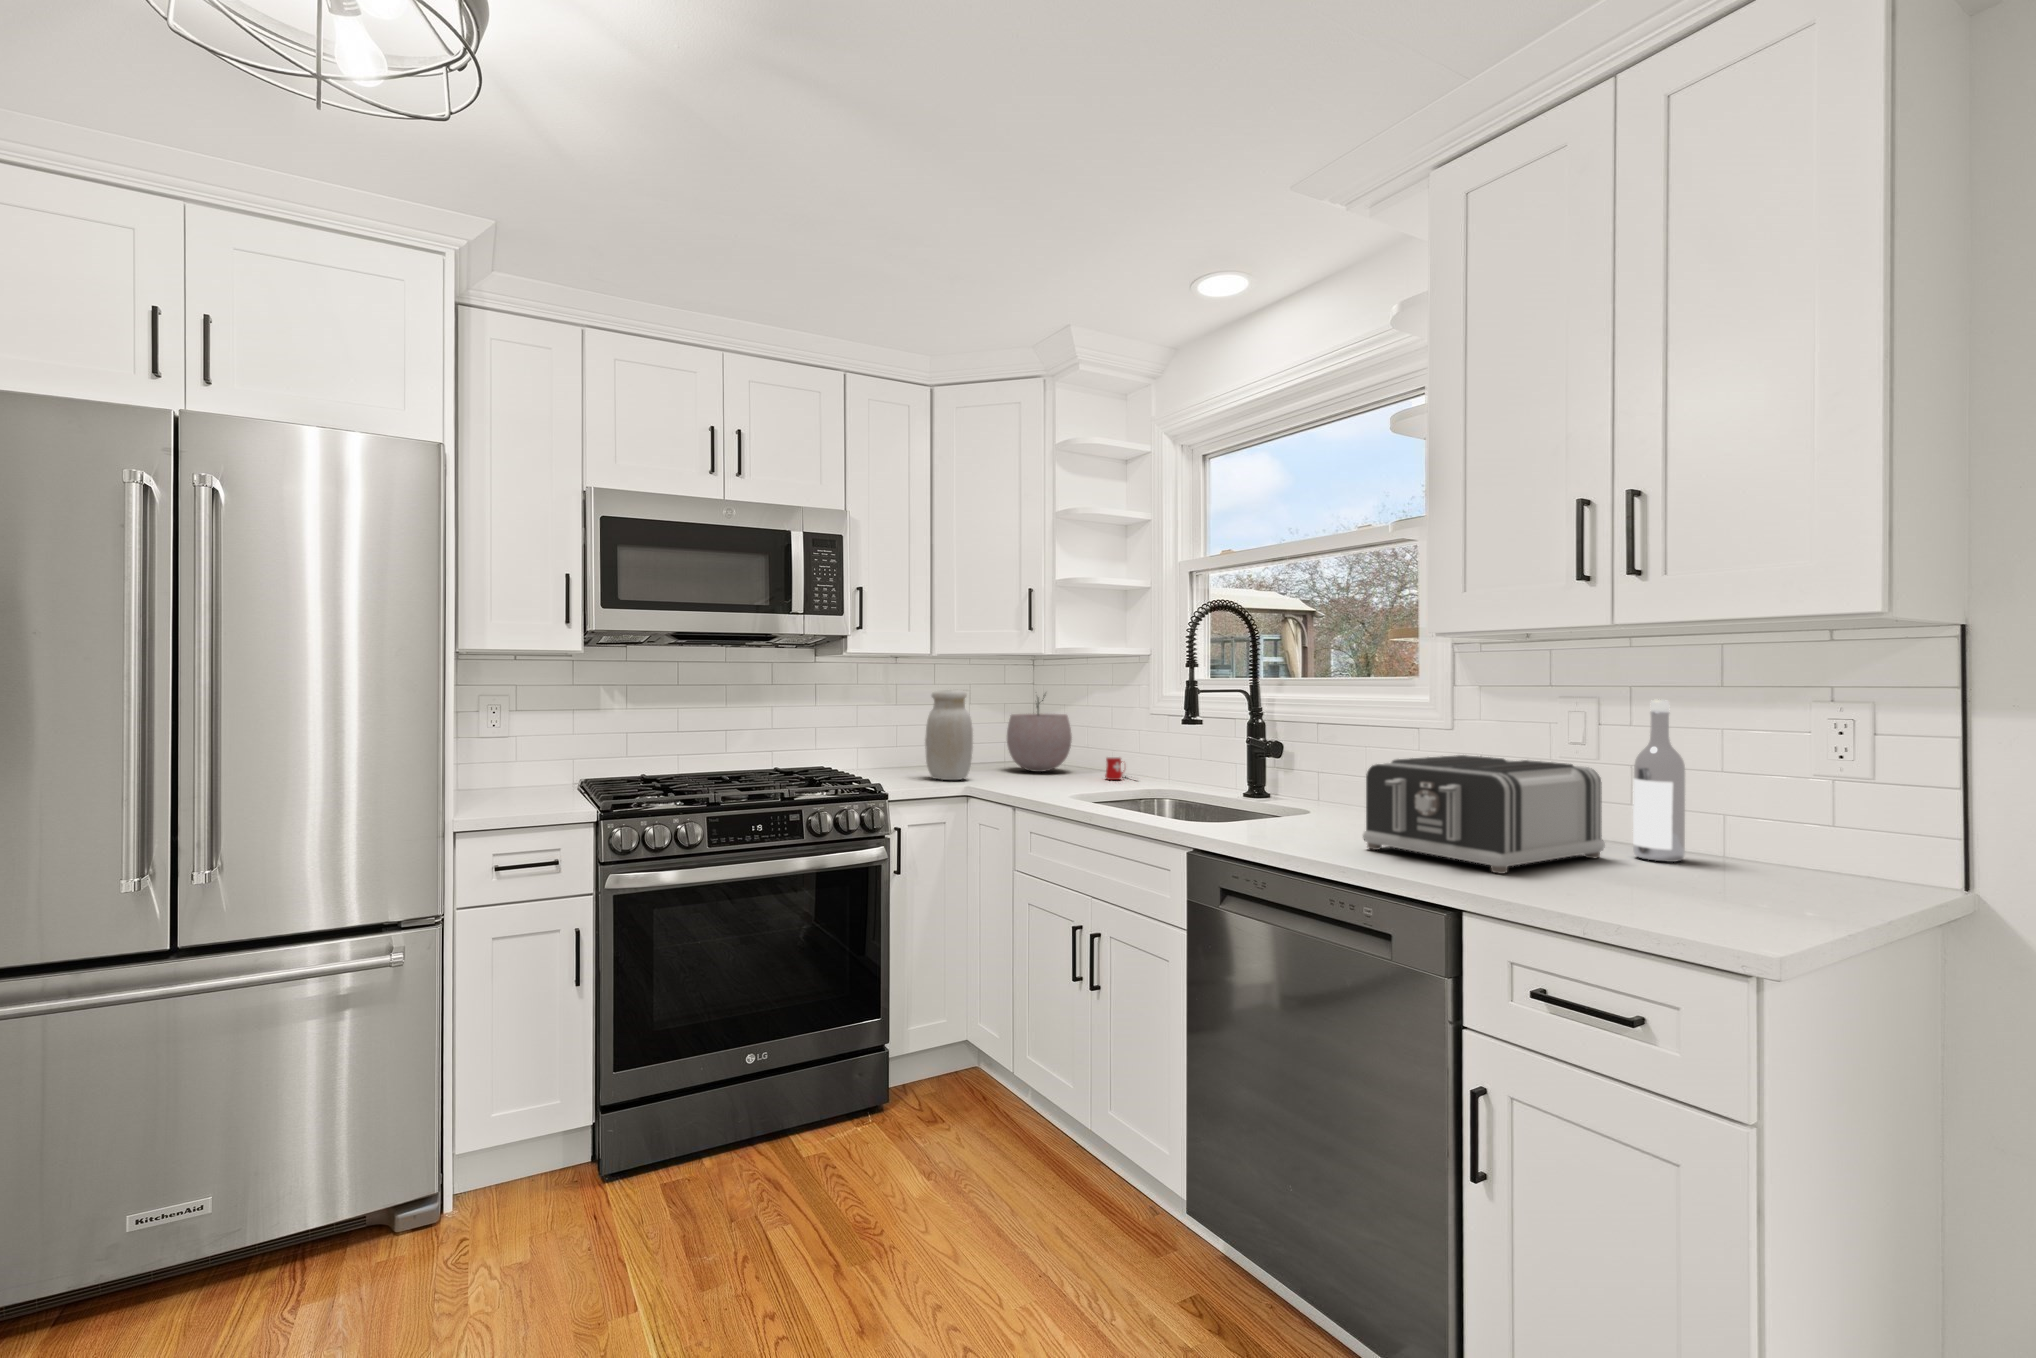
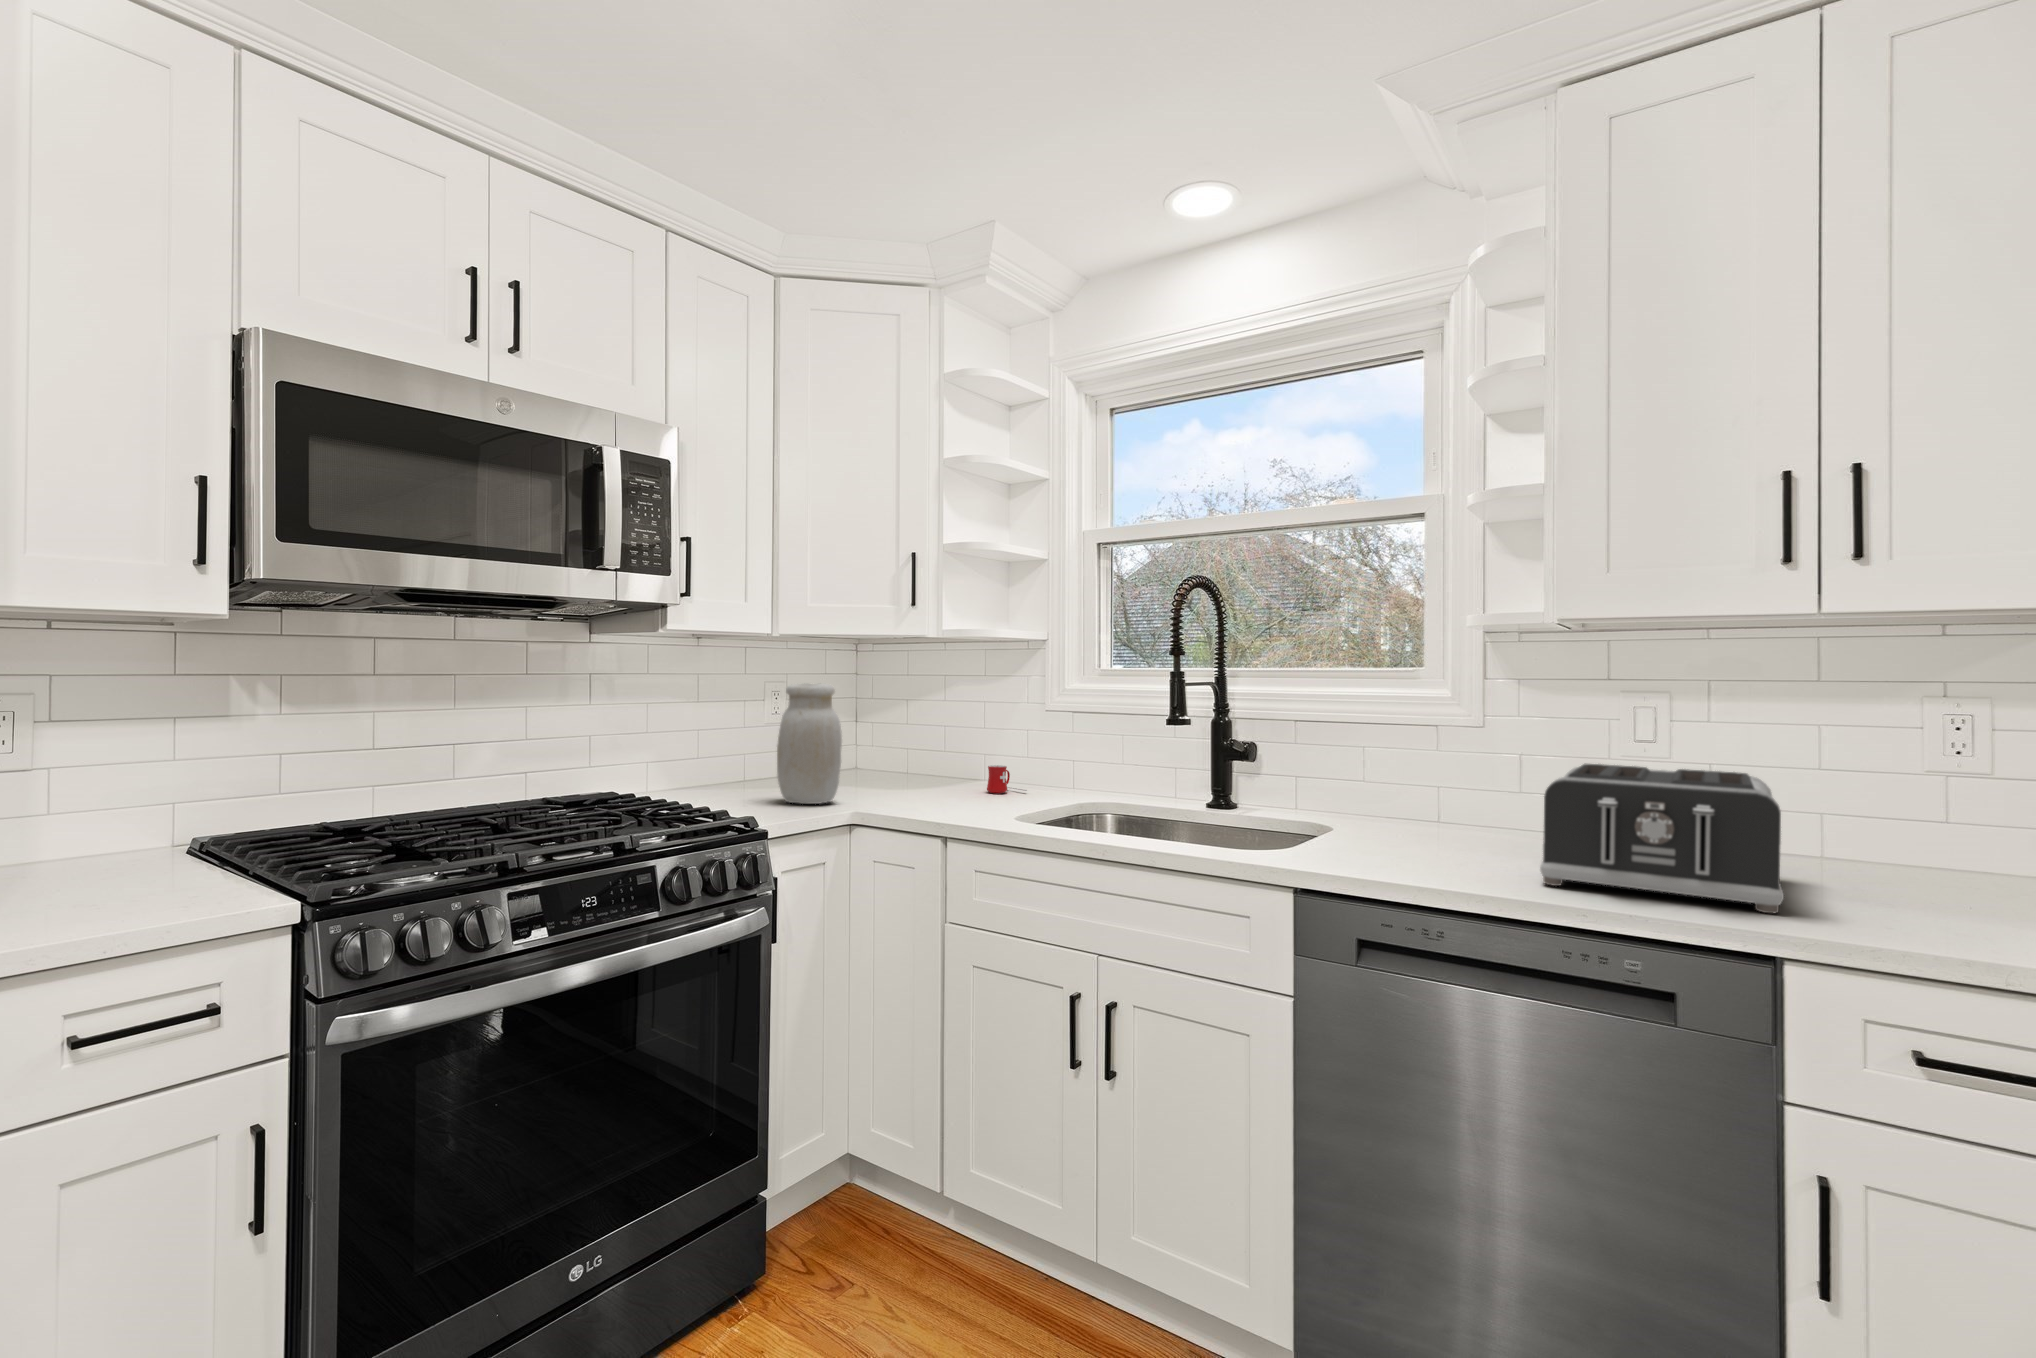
plant pot: present [1007,698,1072,772] -> none [852,683,933,785]
wine bottle: present [1633,700,1685,862] -> none [1779,700,1842,878]

